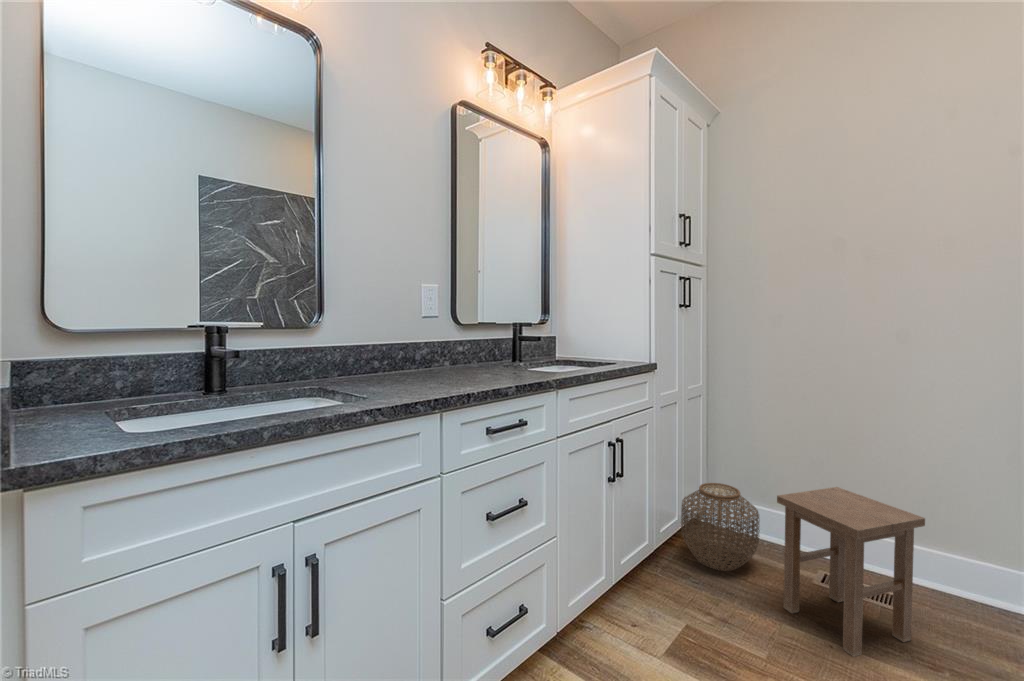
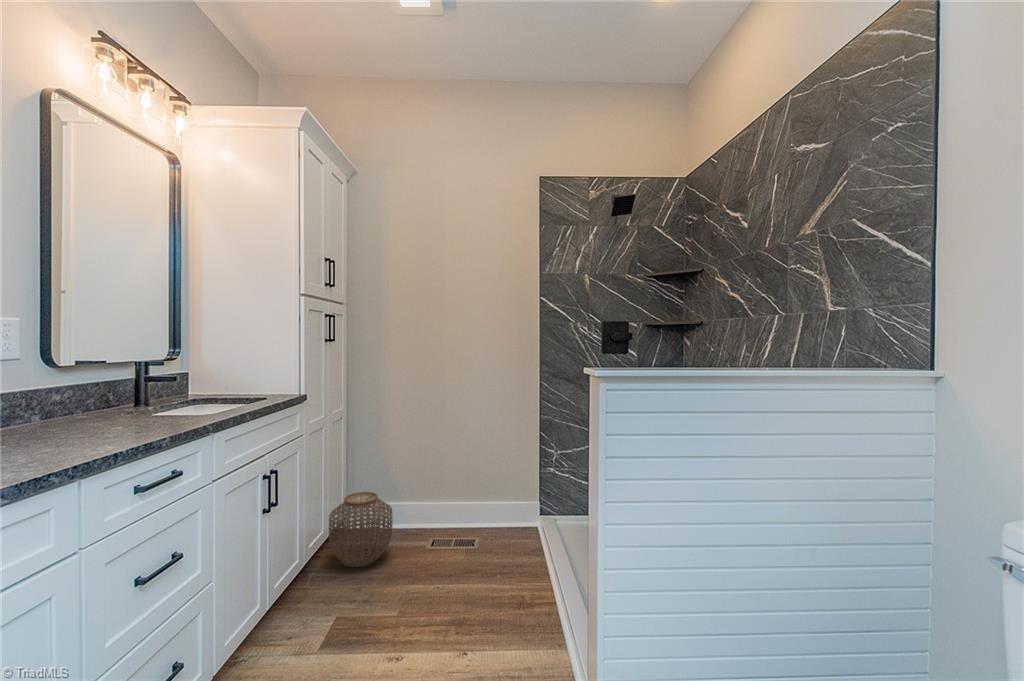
stool: present [777,487,925,657] -> none [405,475,490,592]

